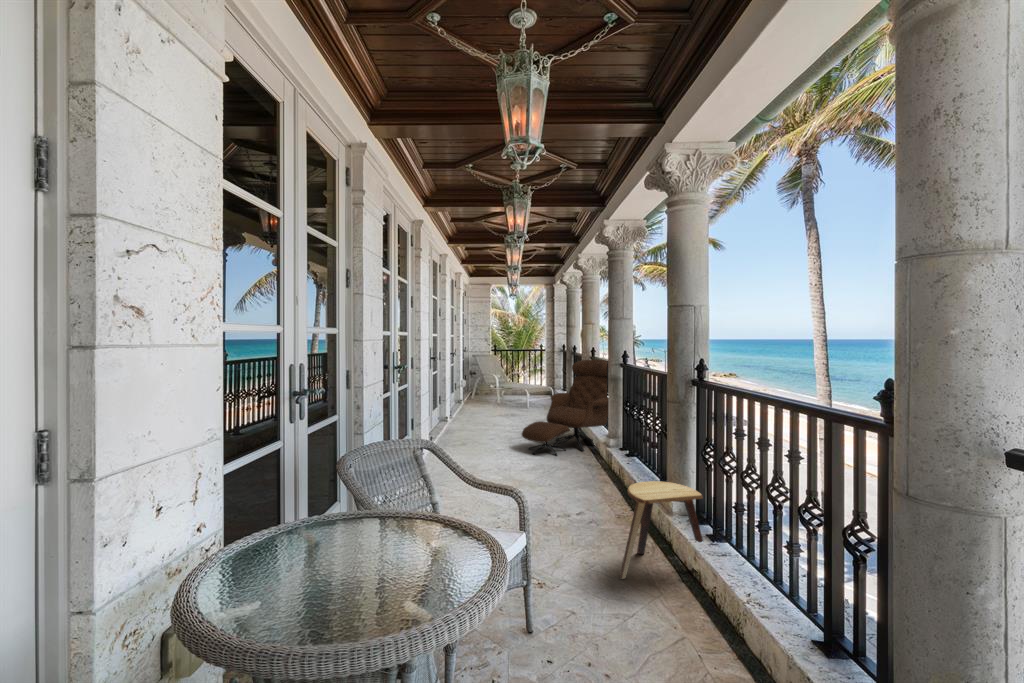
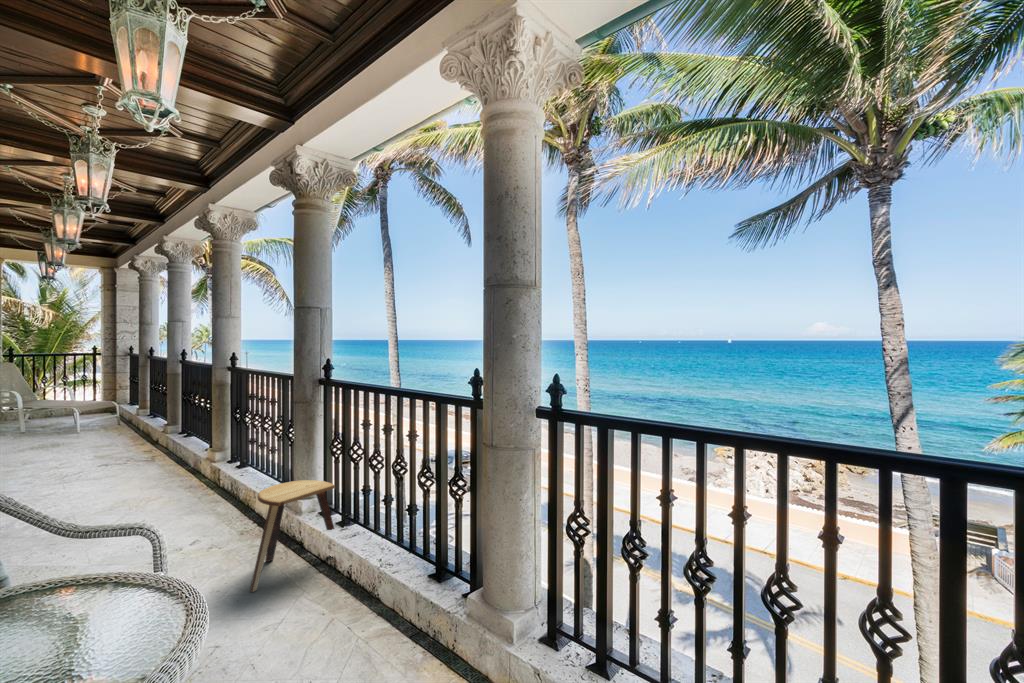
lounge chair: present [522,359,608,456] -> none [77,363,219,490]

